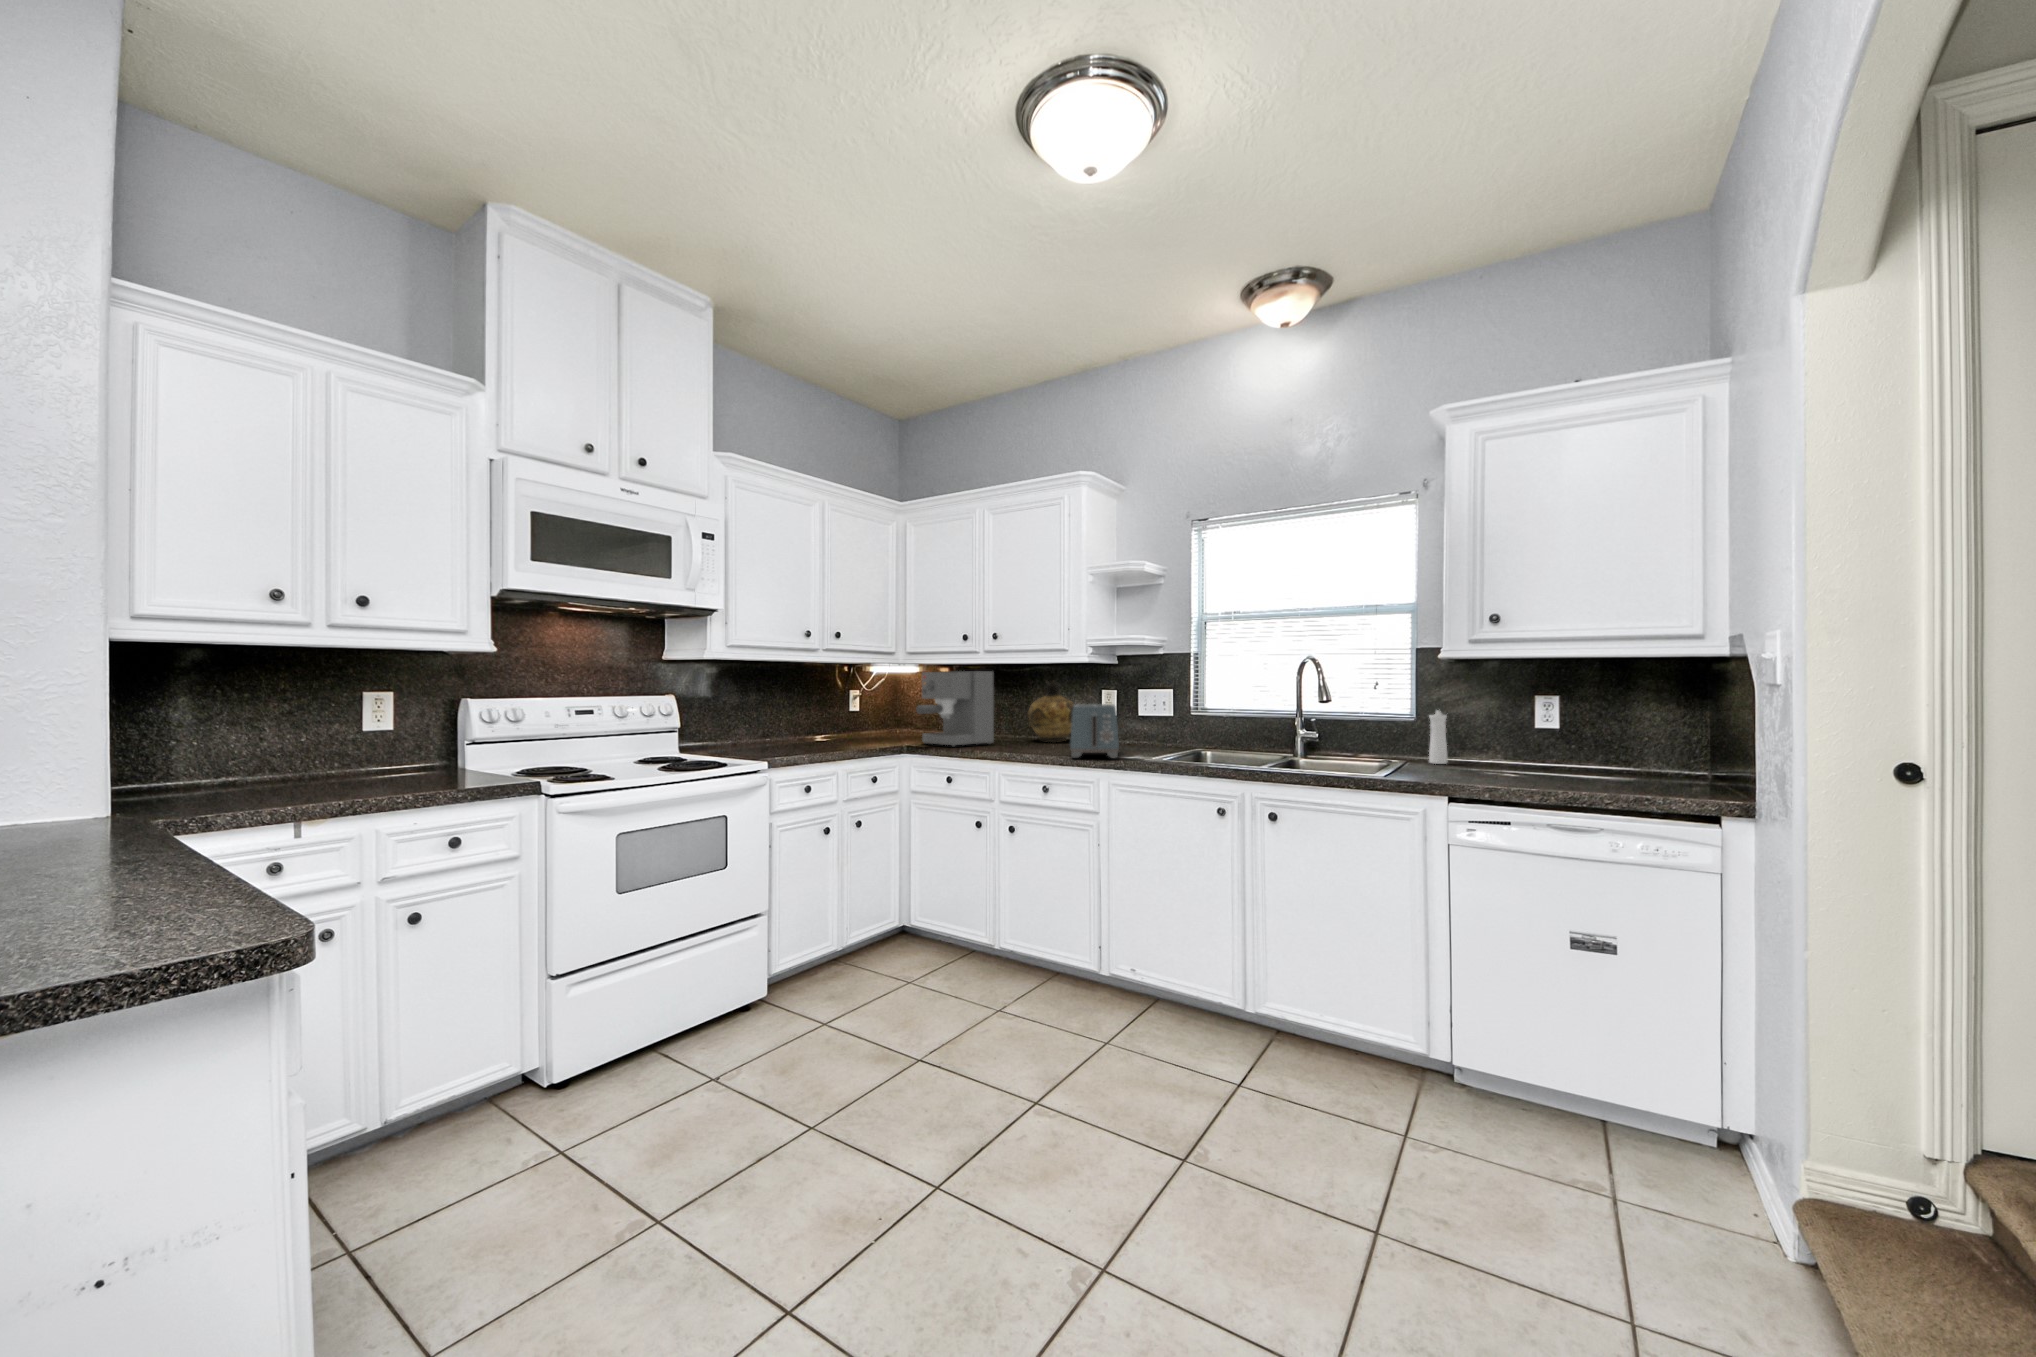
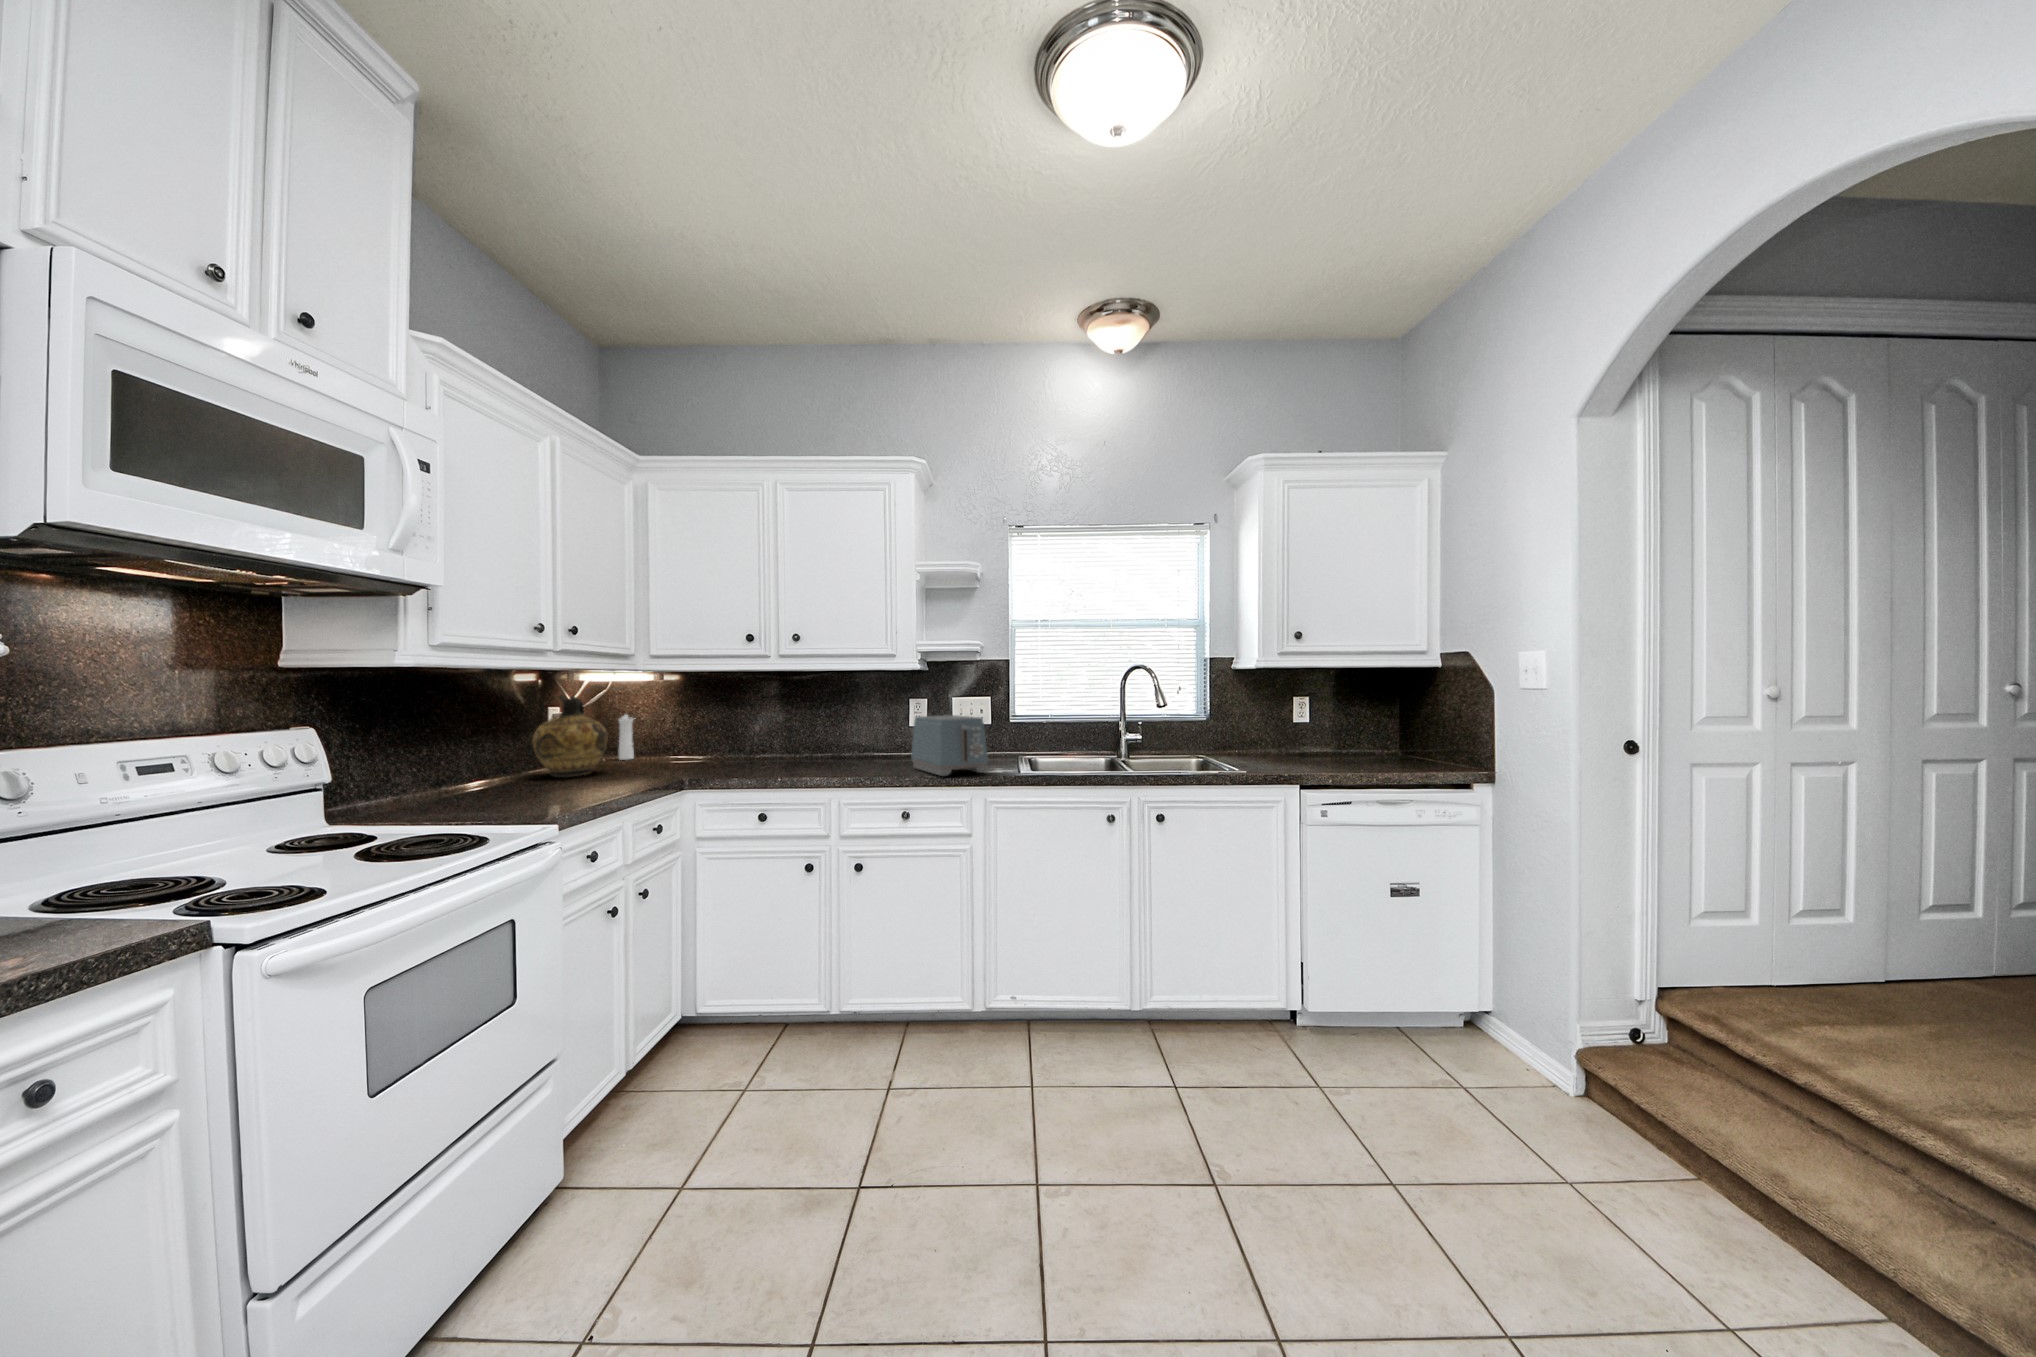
coffee maker: present [916,671,994,747] -> none [702,681,796,774]
ceramic jug: present [1028,681,1074,742] -> present [533,695,608,777]
pepper mill: present [1429,710,1448,764] -> present [619,715,635,760]

